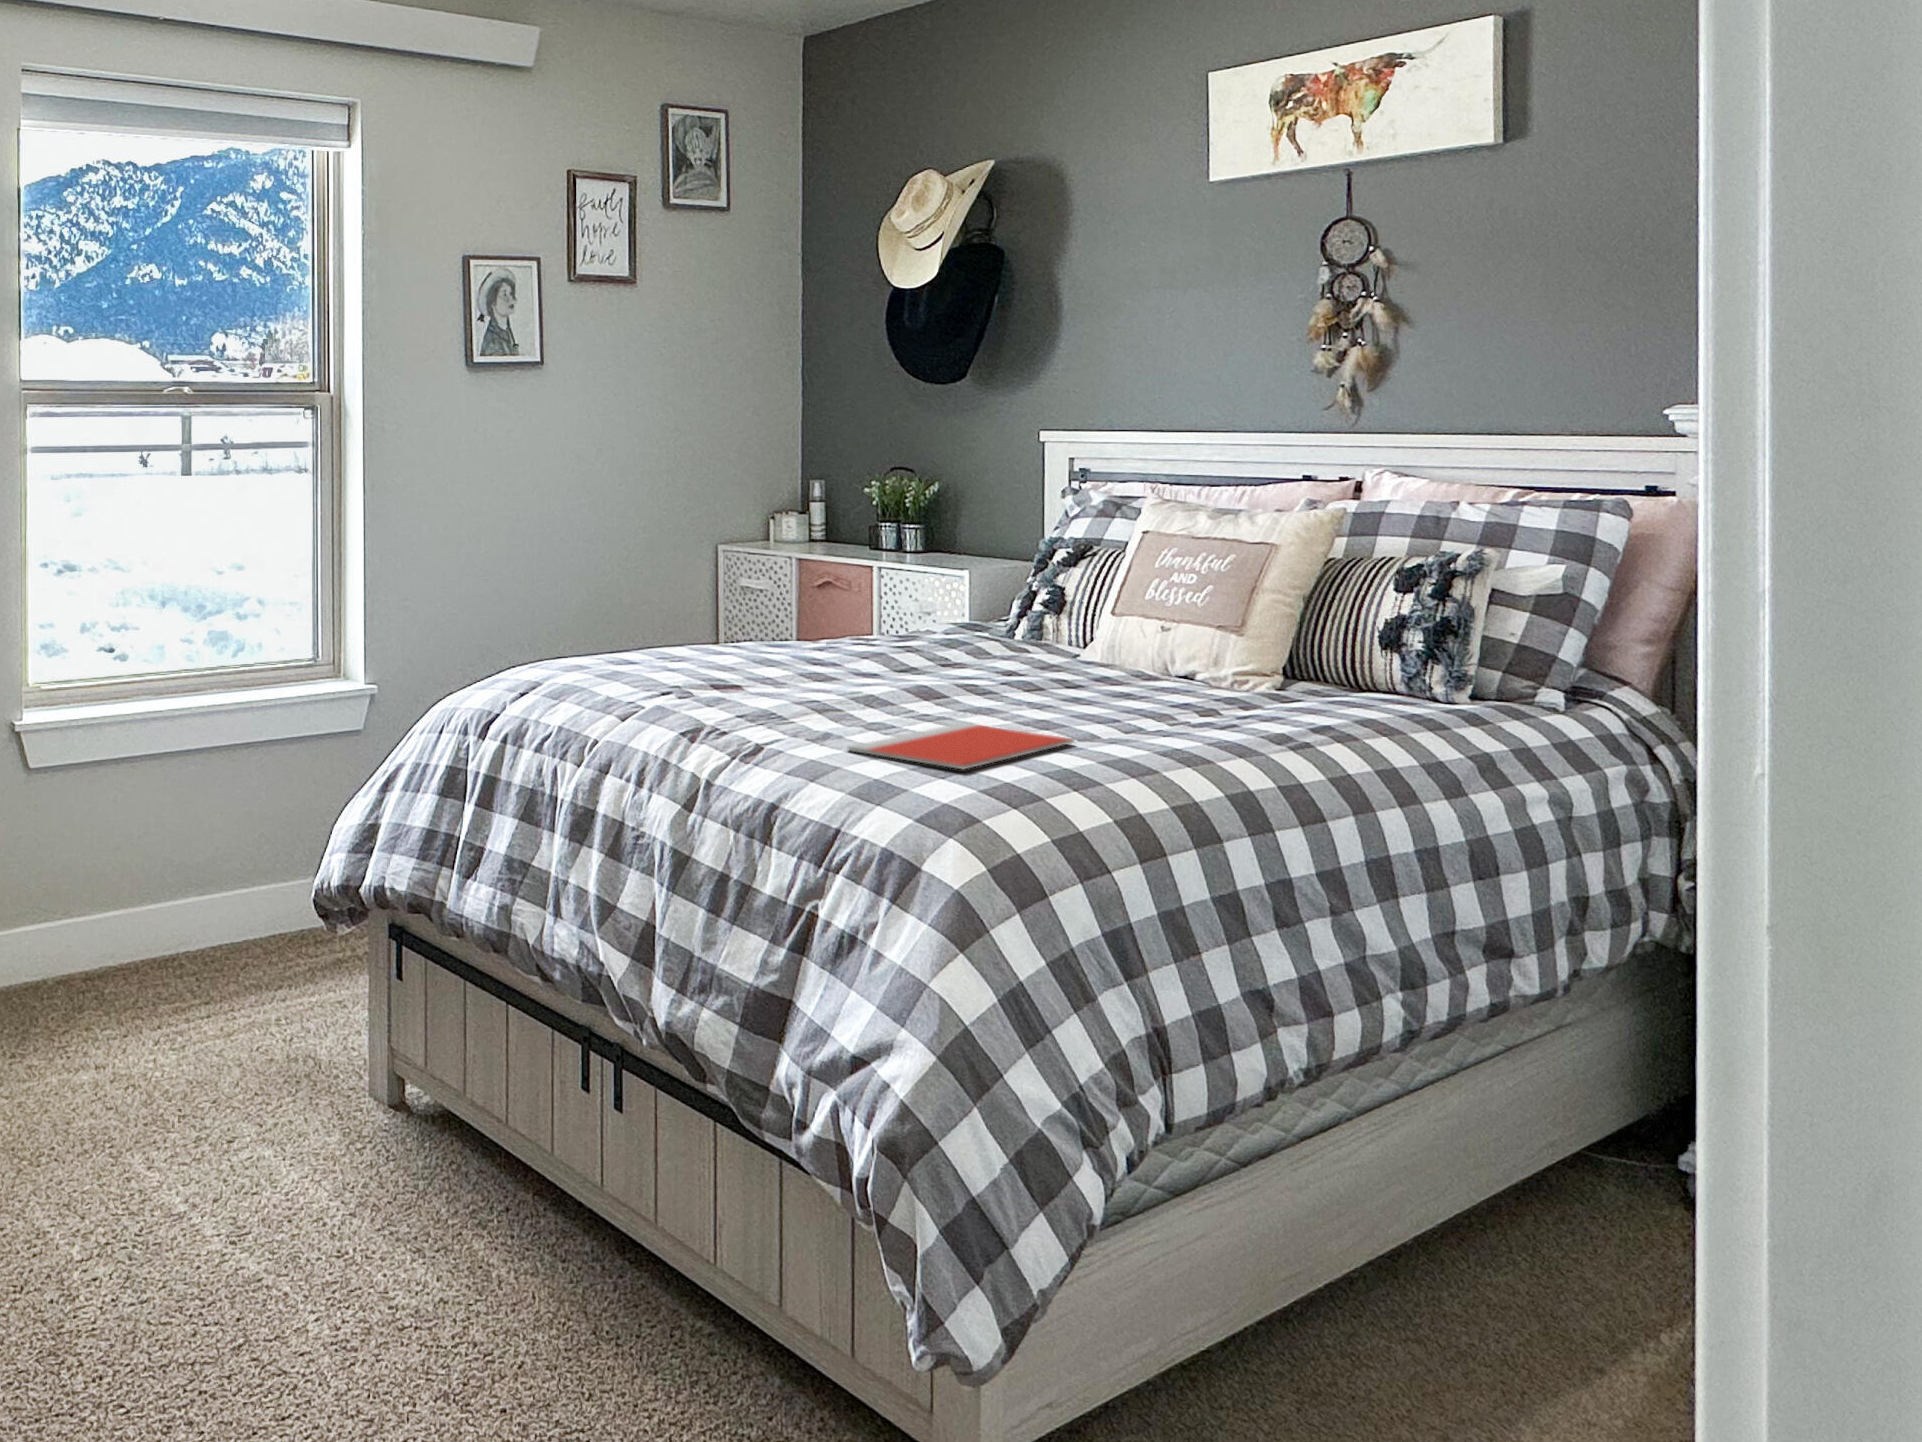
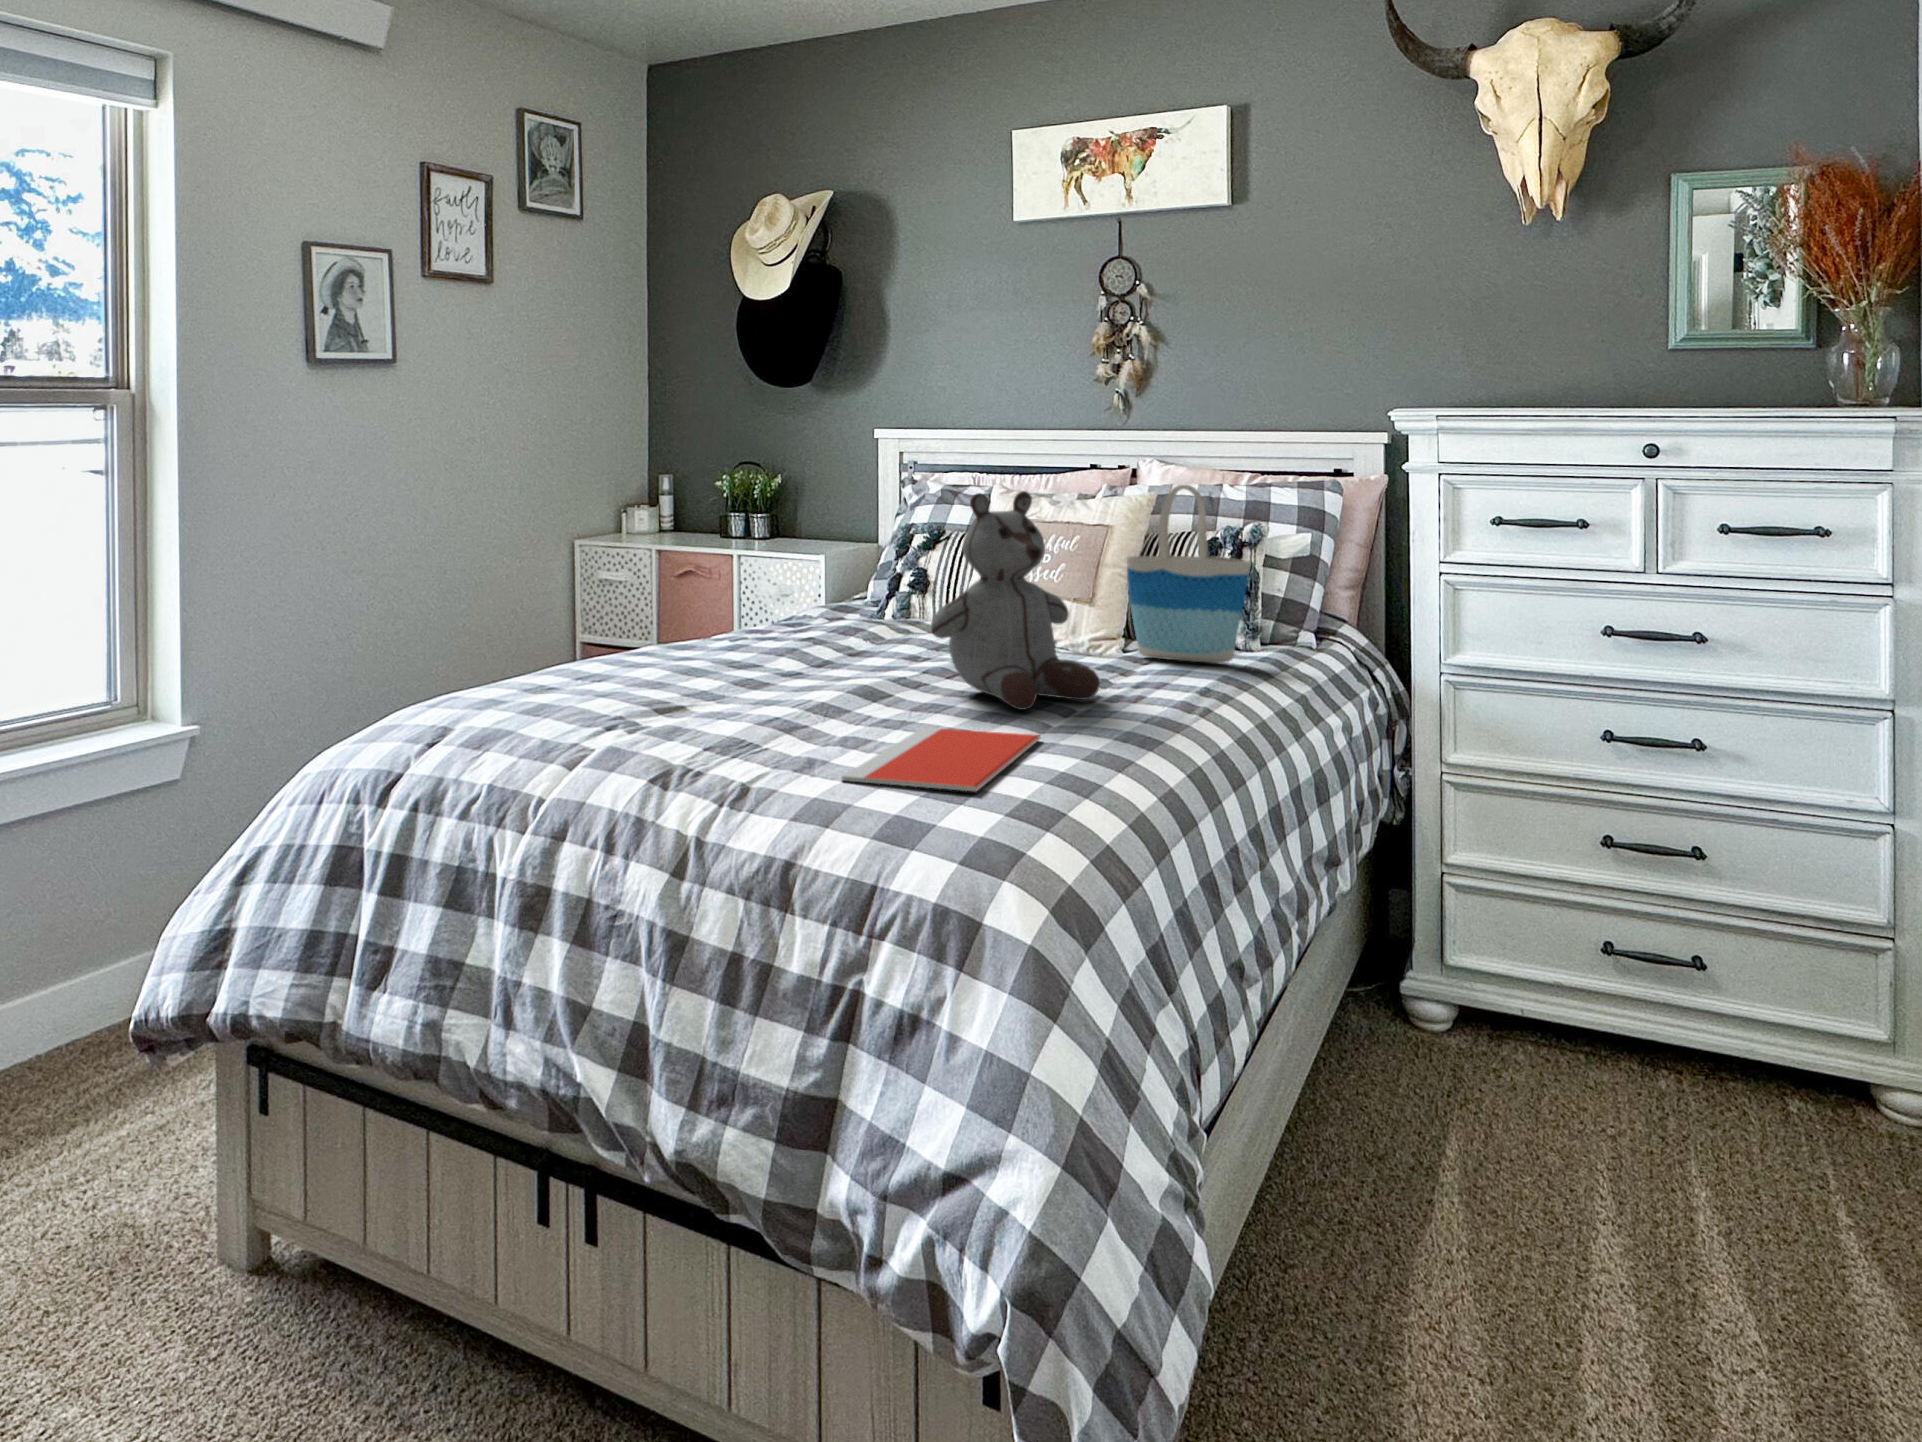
tote bag: none [1271,495,1419,703] -> present [1126,485,1251,663]
stuffed bear: none [994,496,1180,720] -> present [931,491,1100,710]

